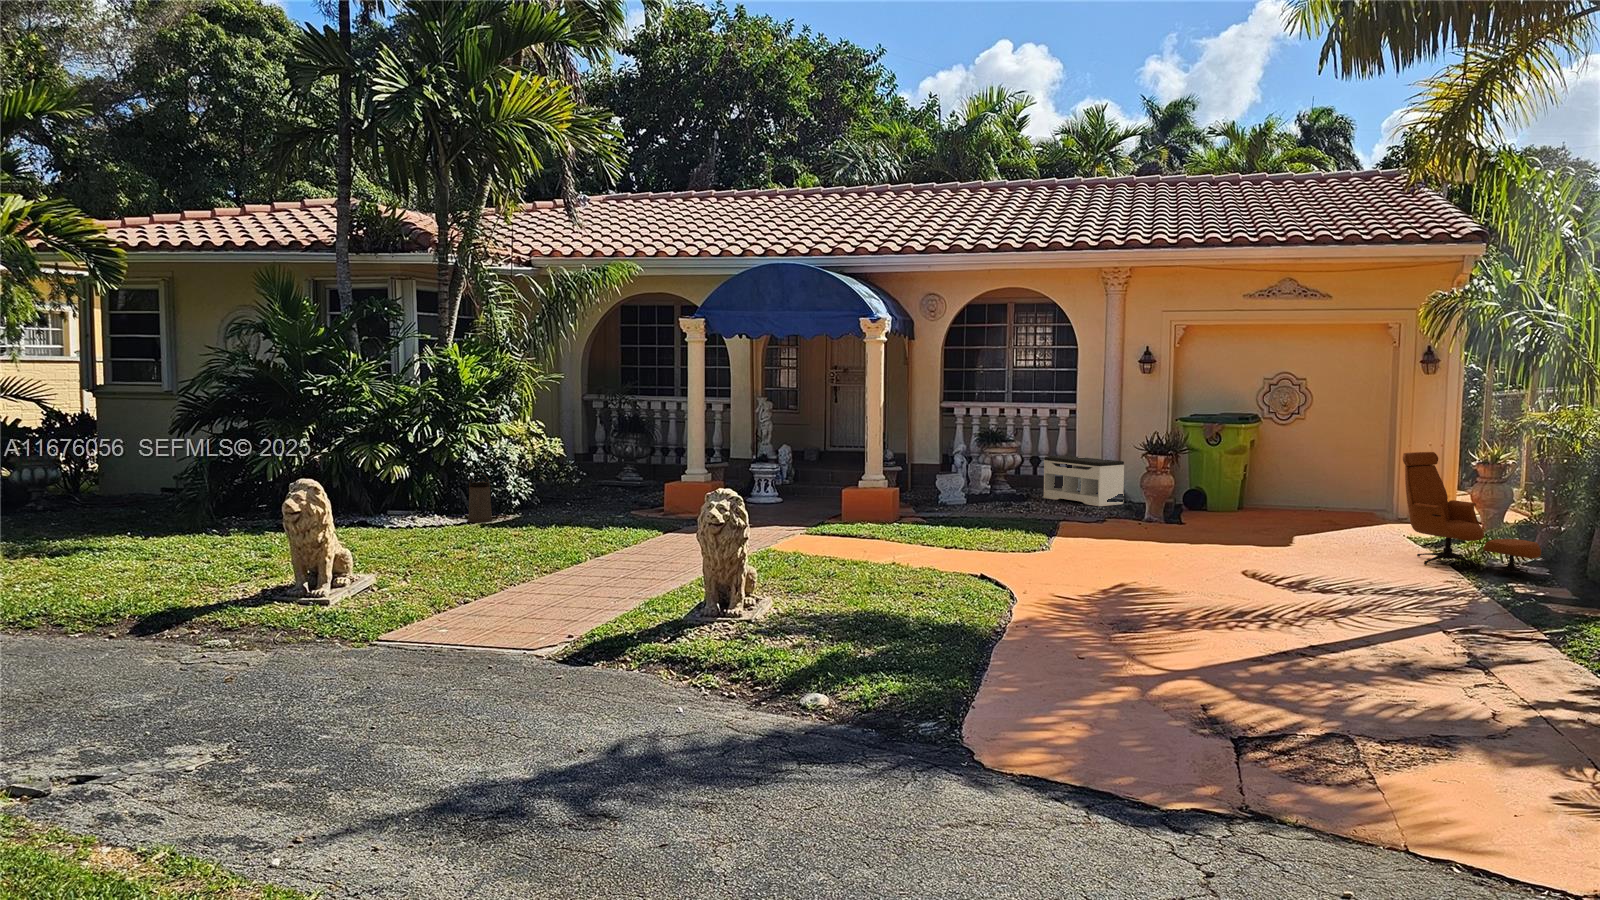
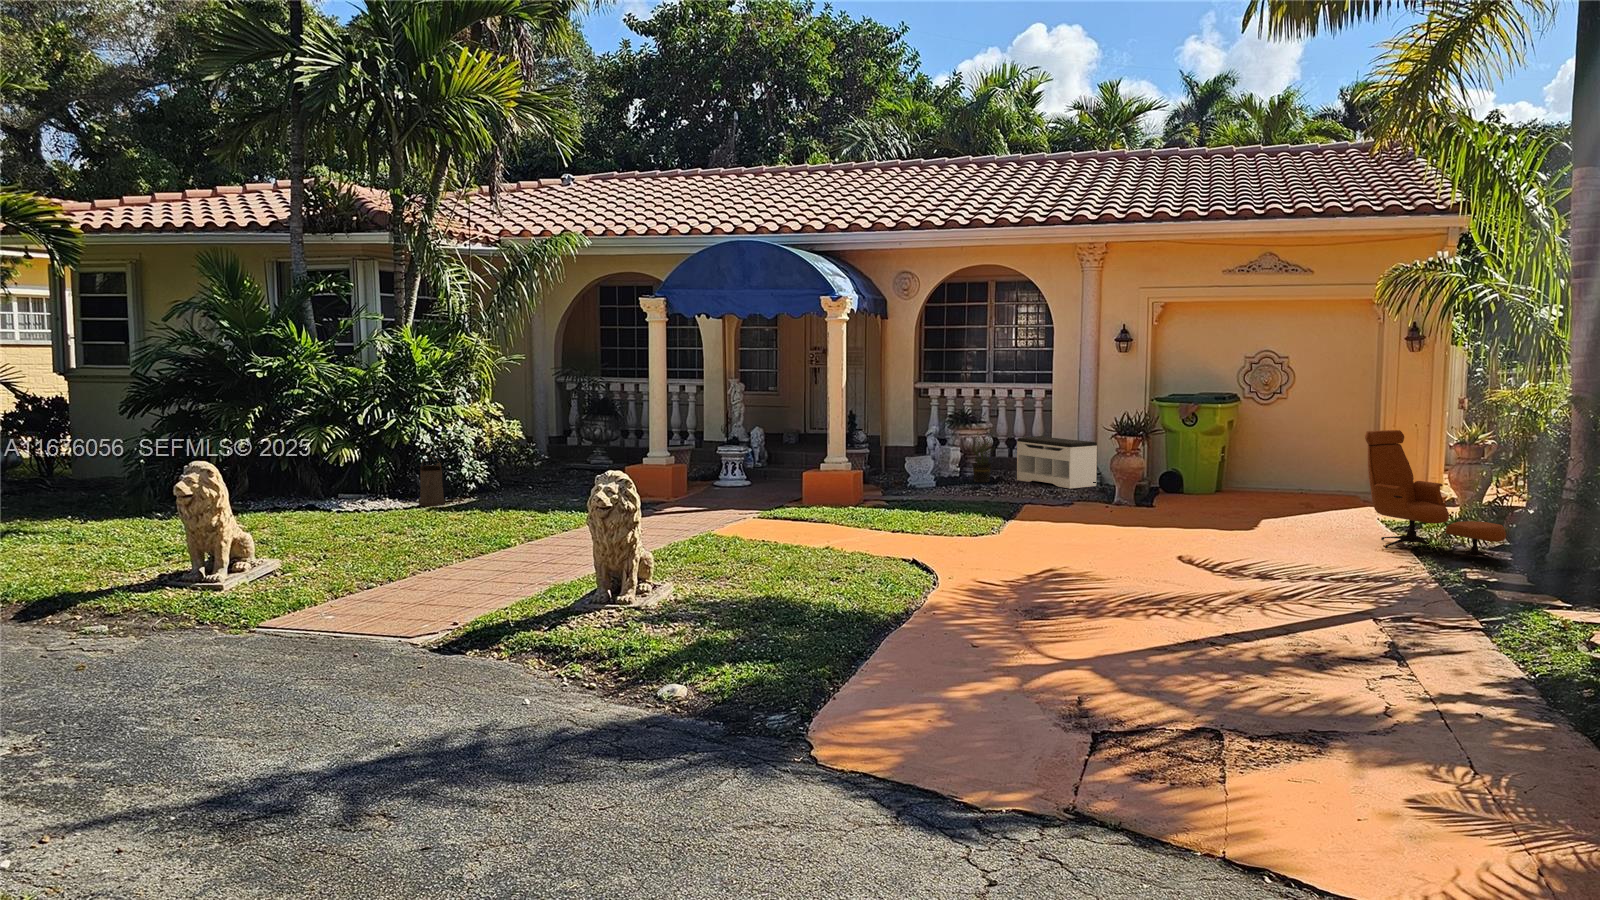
potted plant: none [996,448,1025,500] -> present [972,433,992,482]

